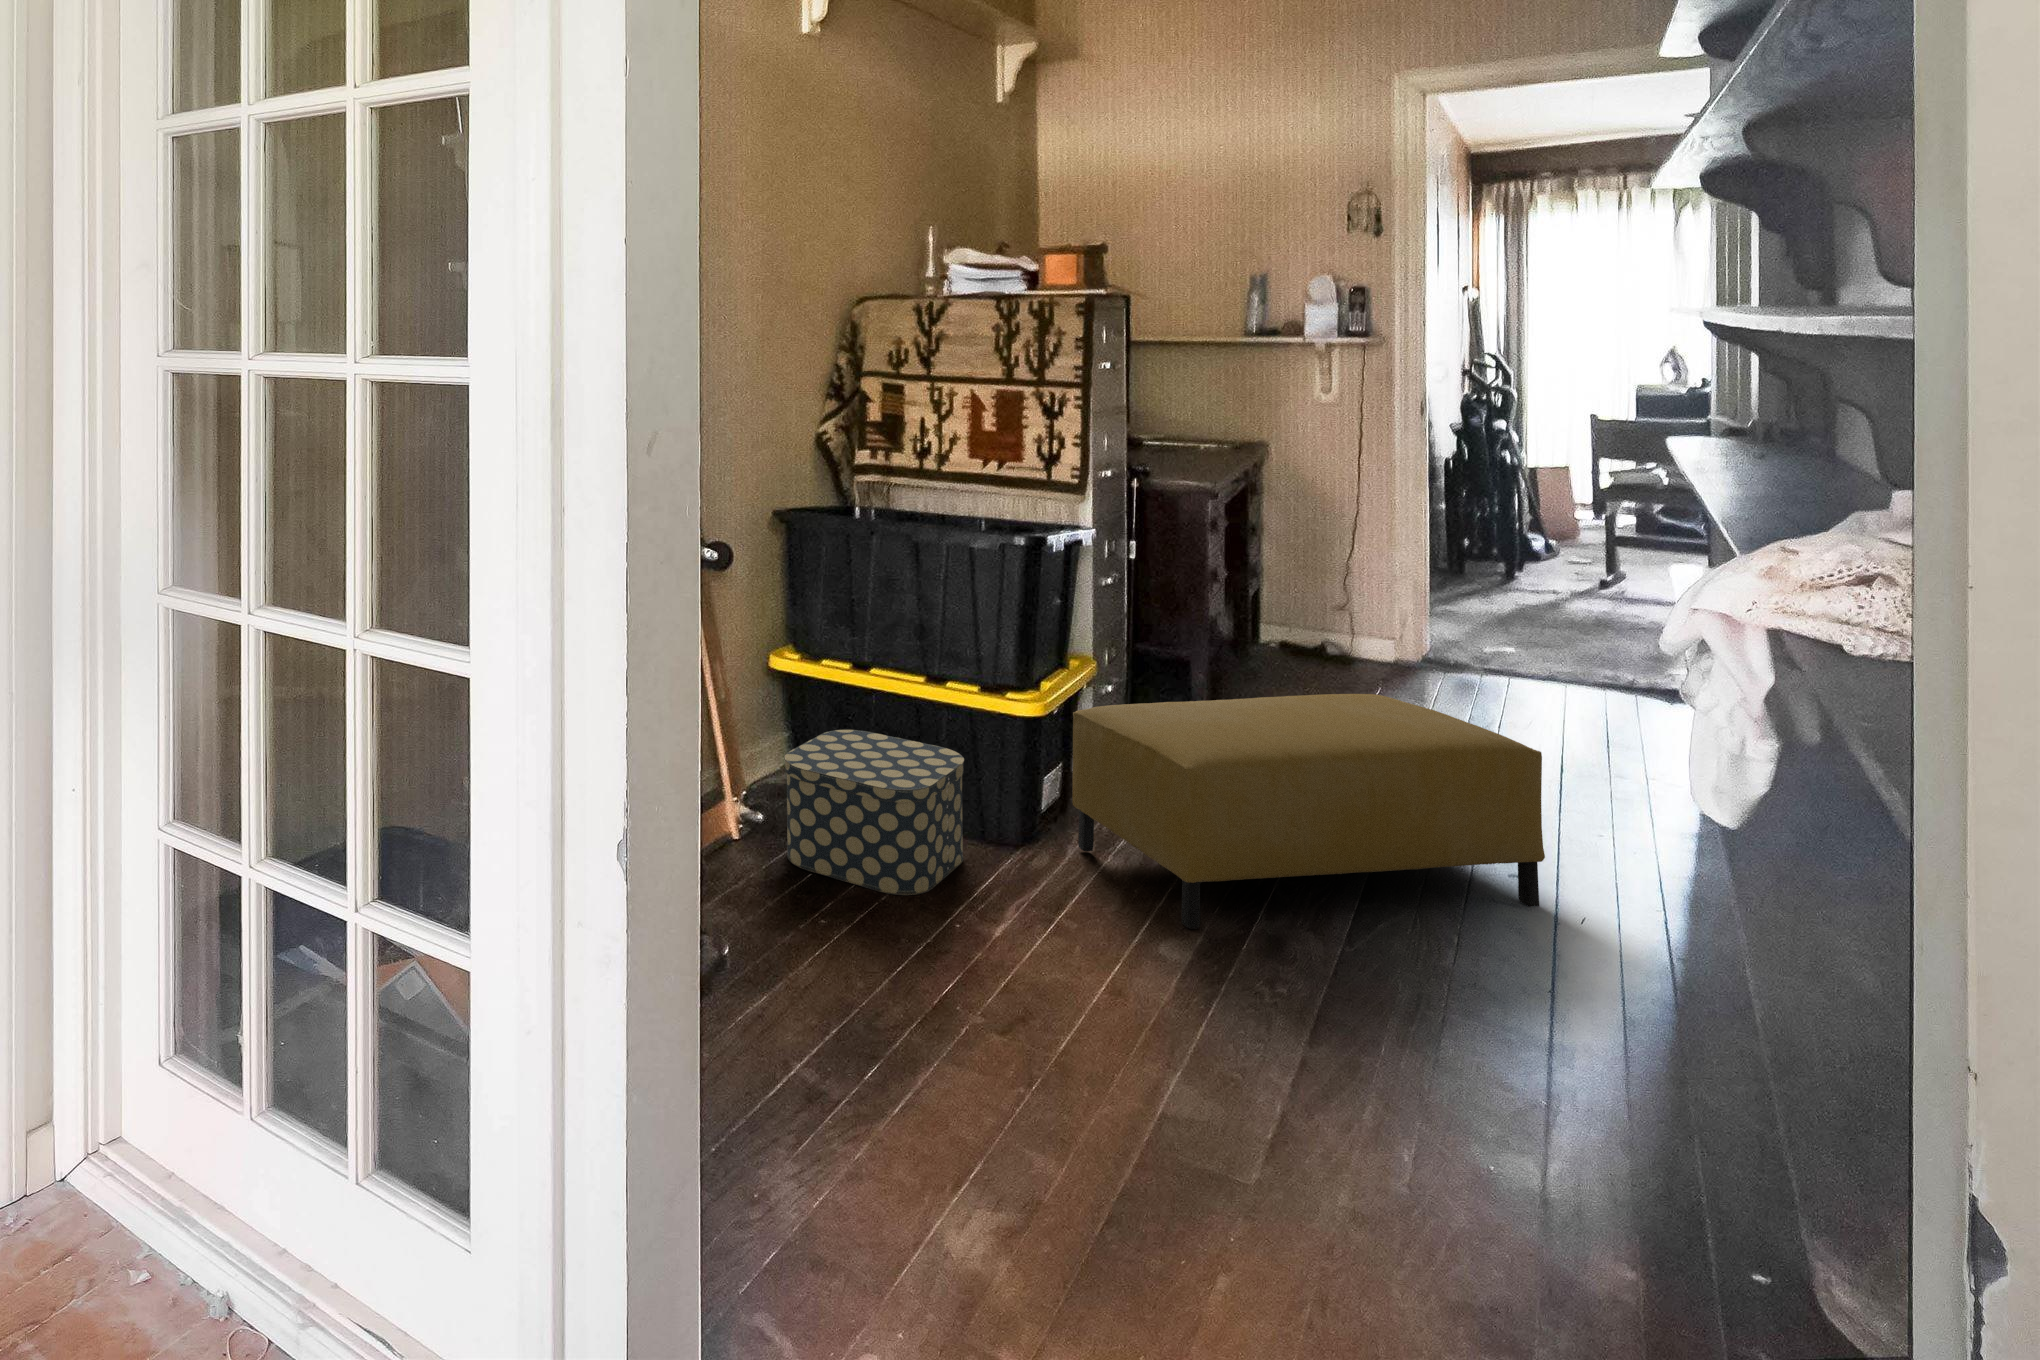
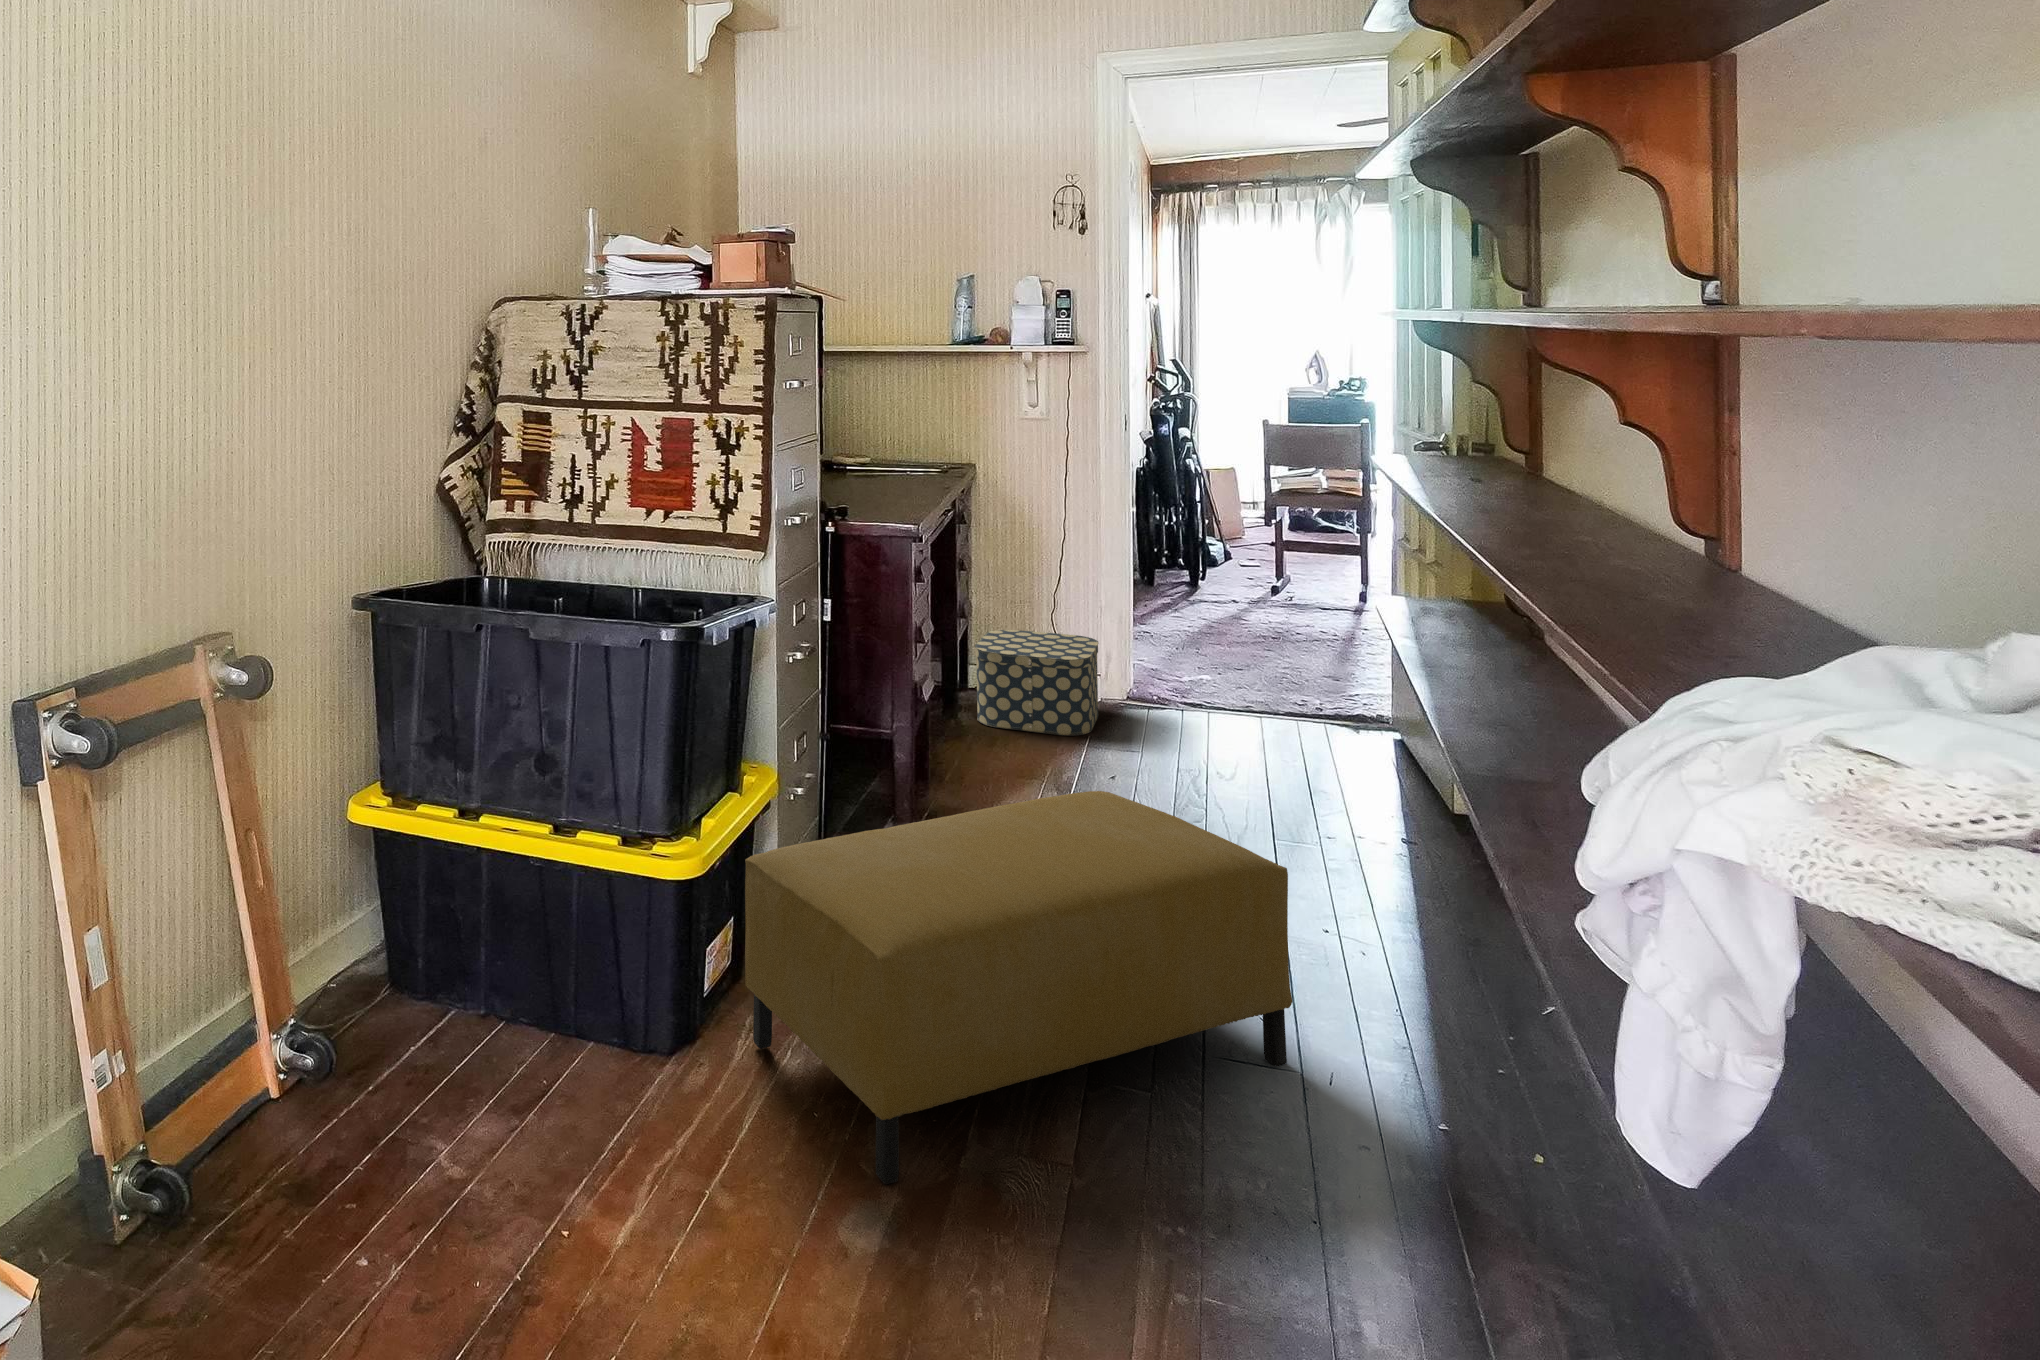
storage box: present [784,730,964,895] -> present [975,630,1099,736]

